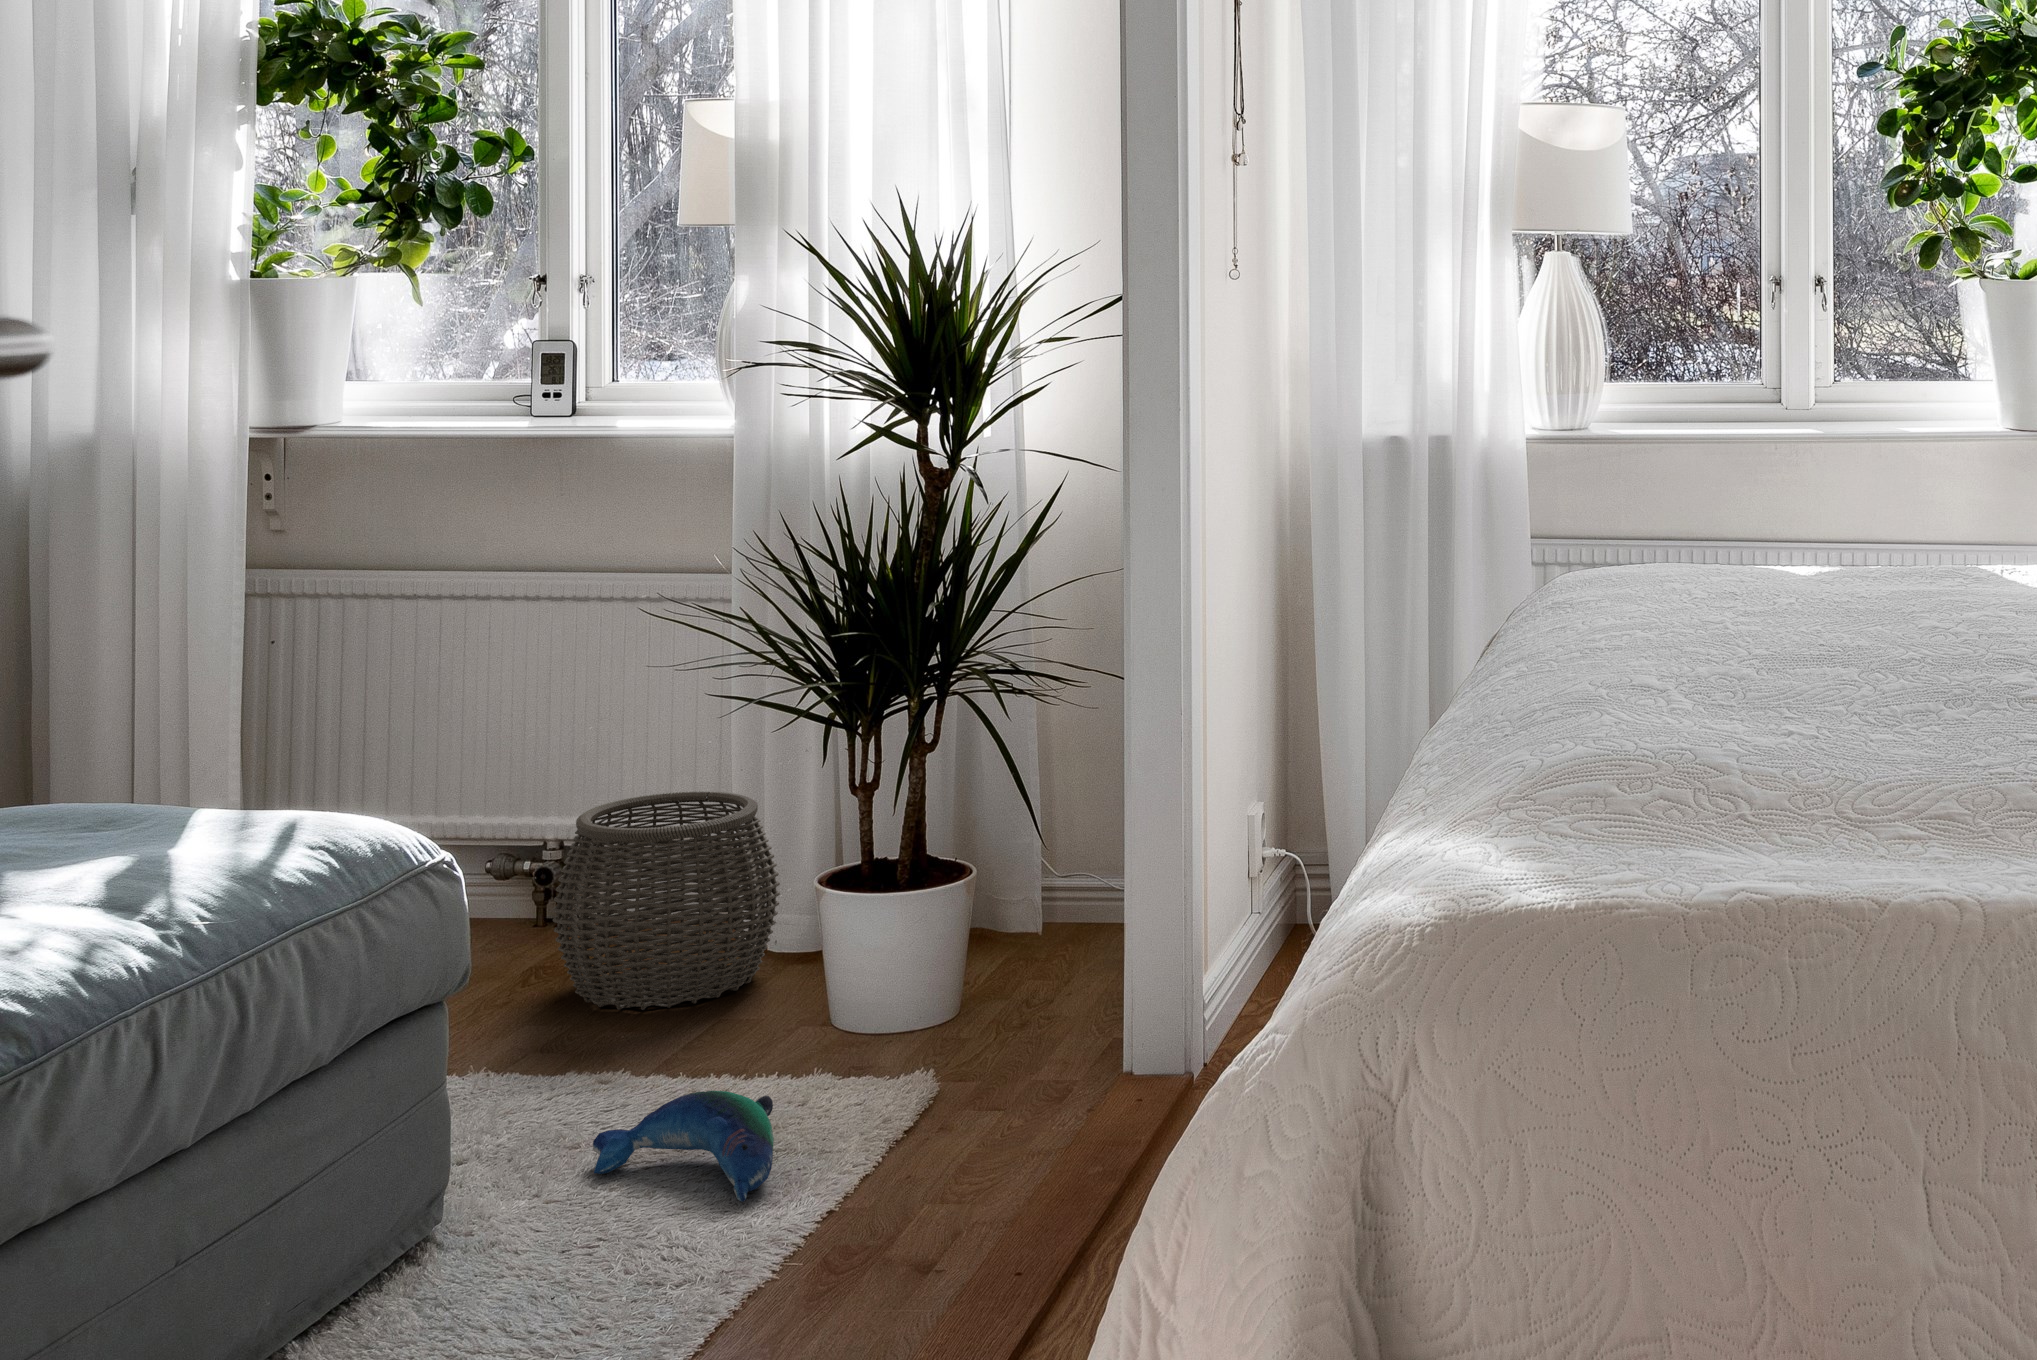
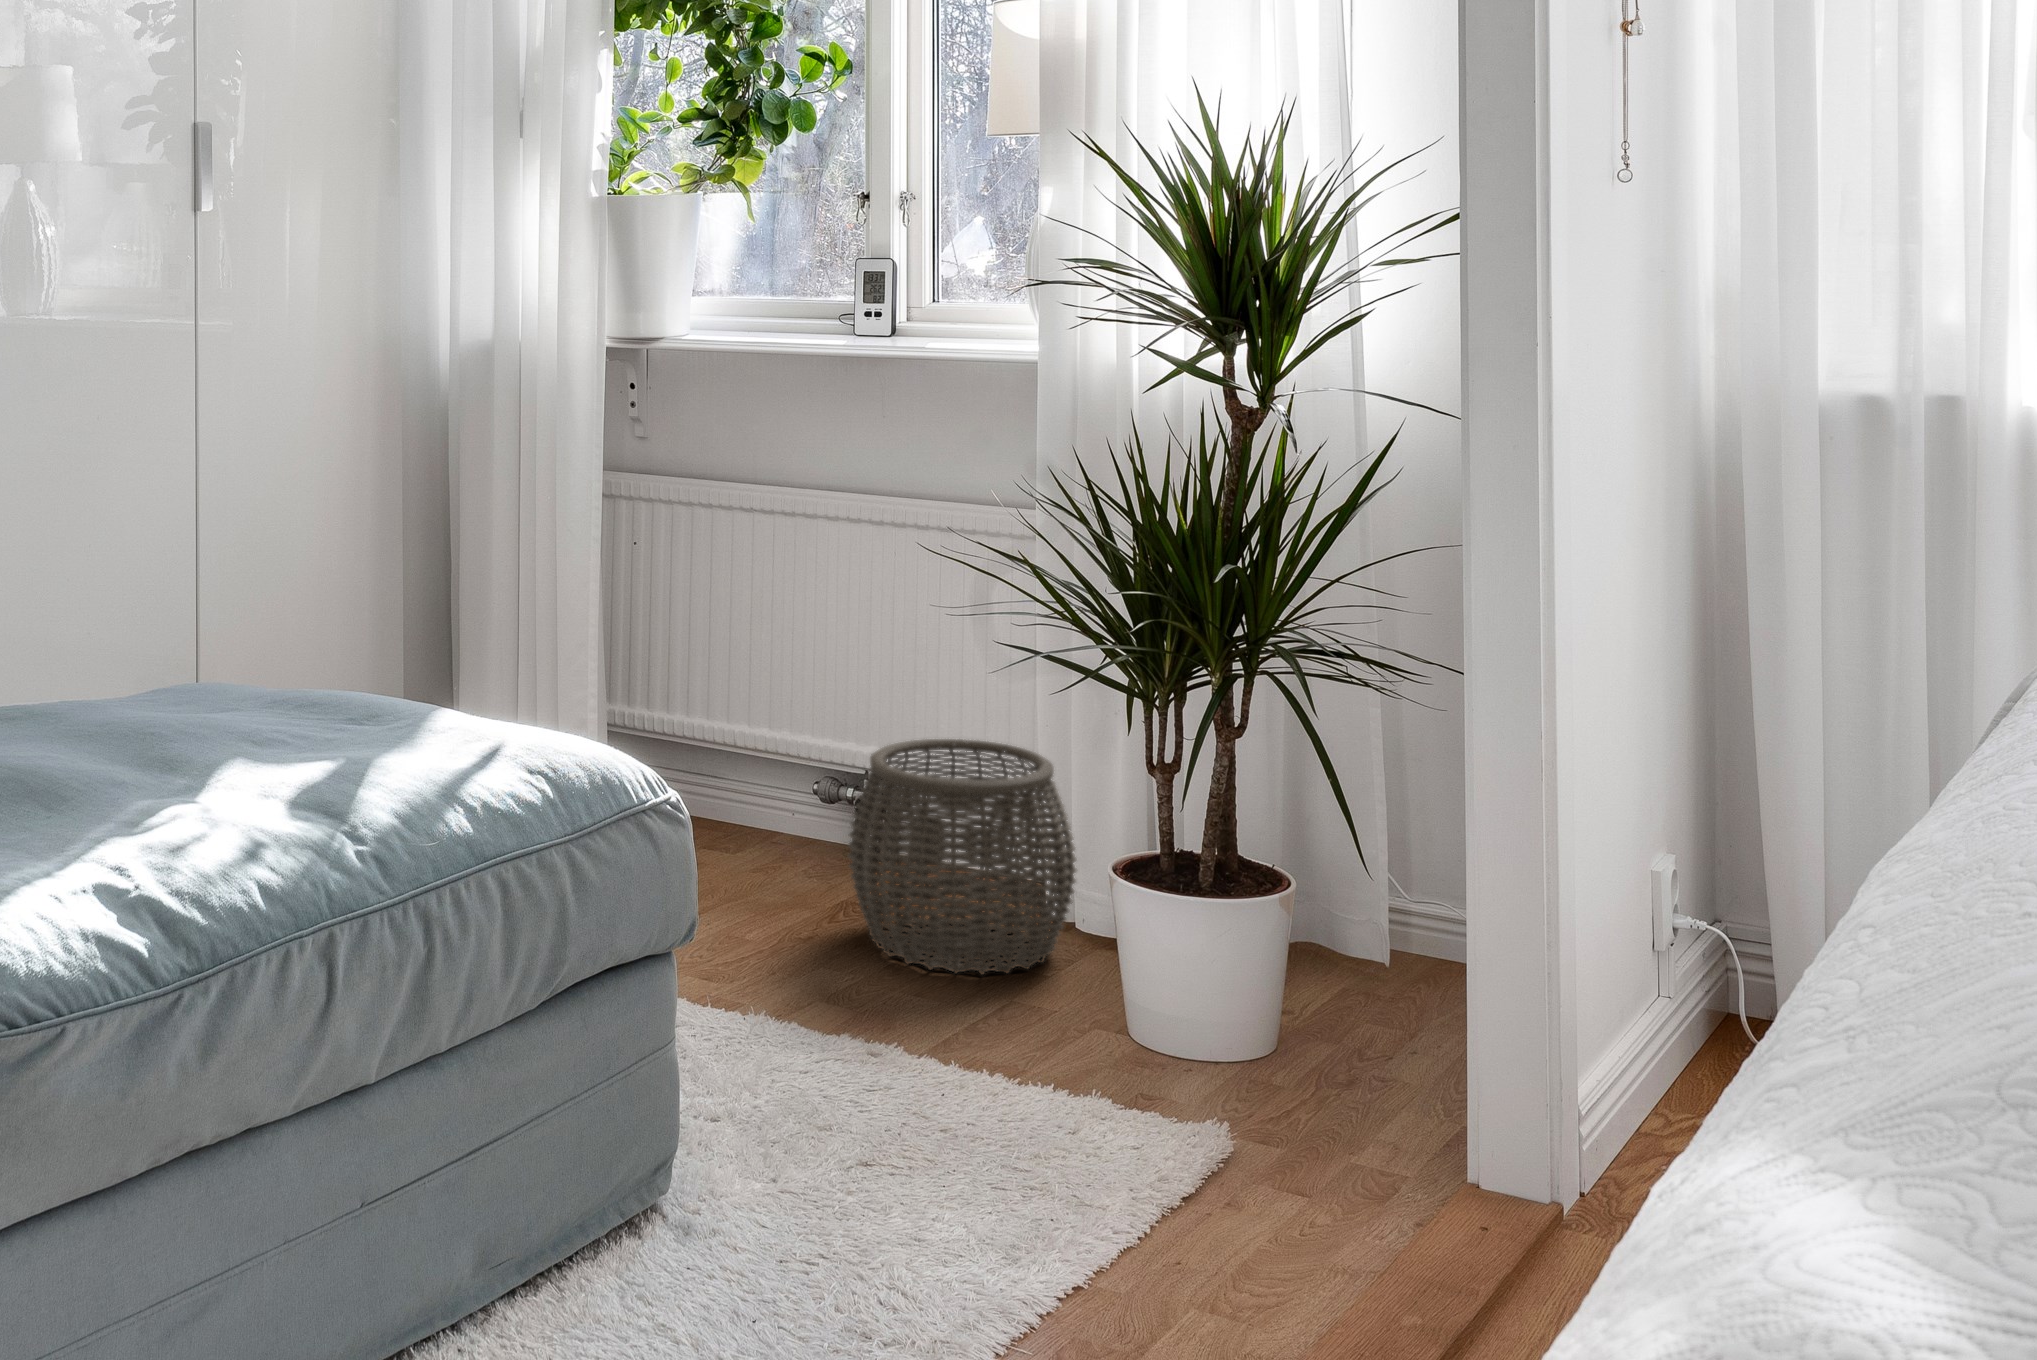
plush toy: present [593,1091,774,1202] -> none [834,1101,1024,1253]

